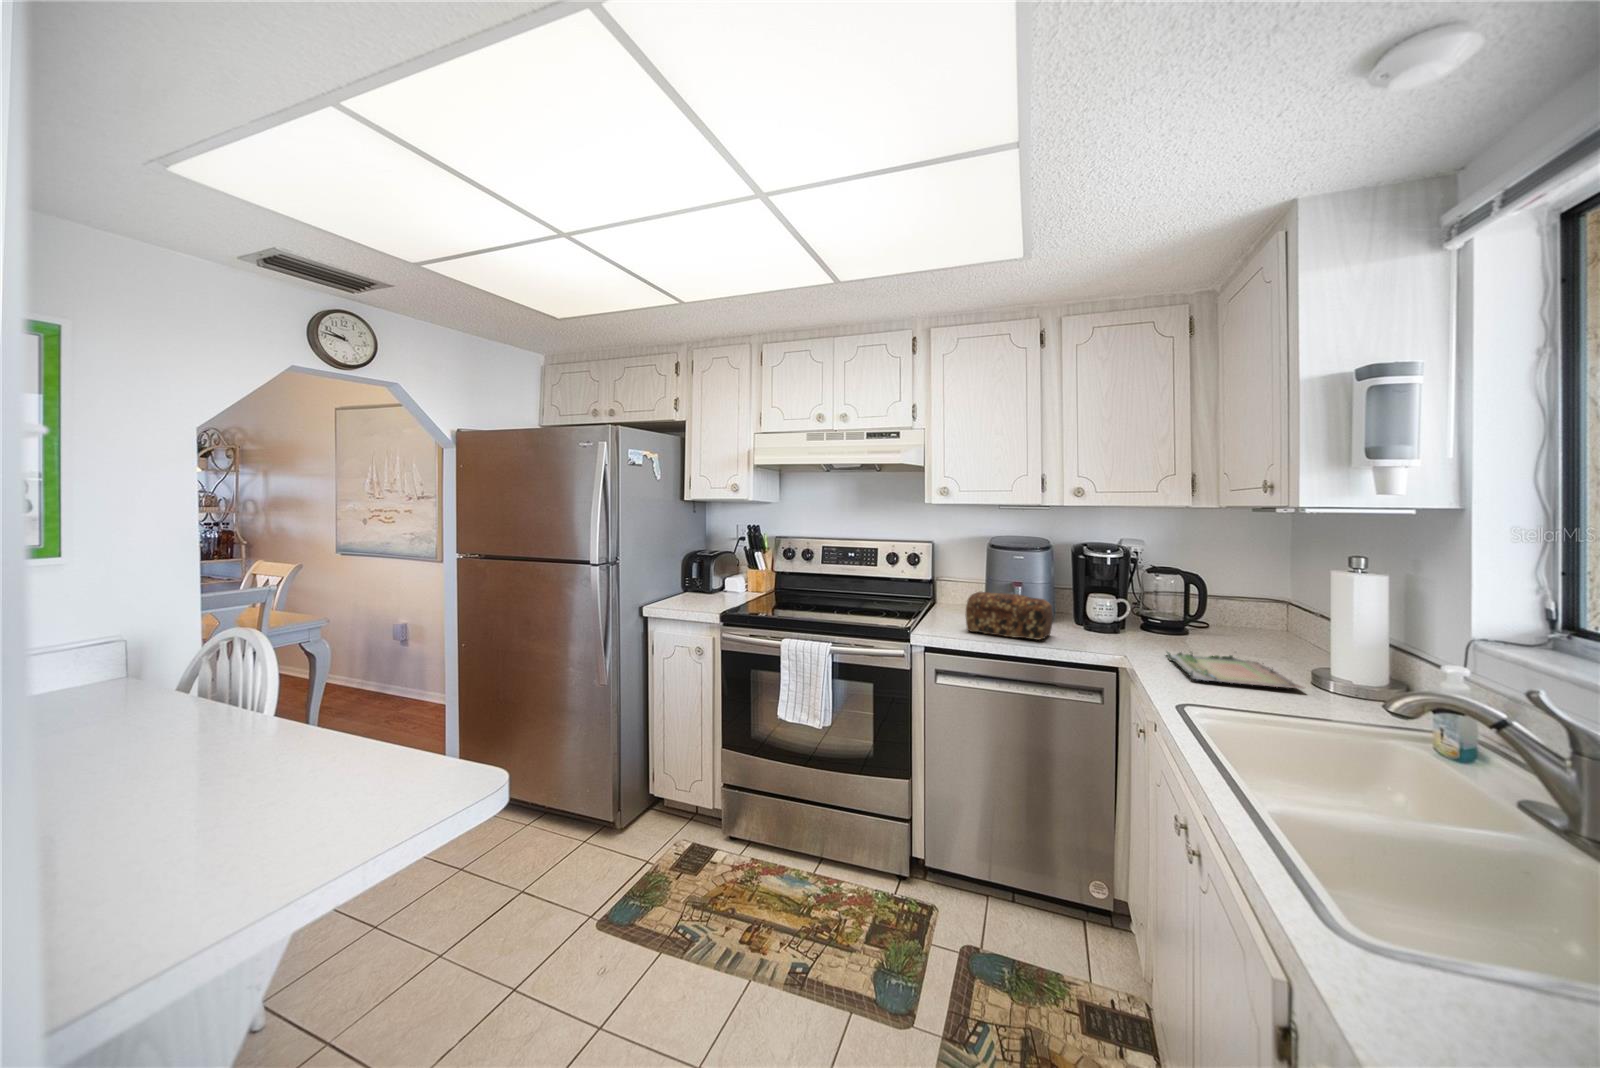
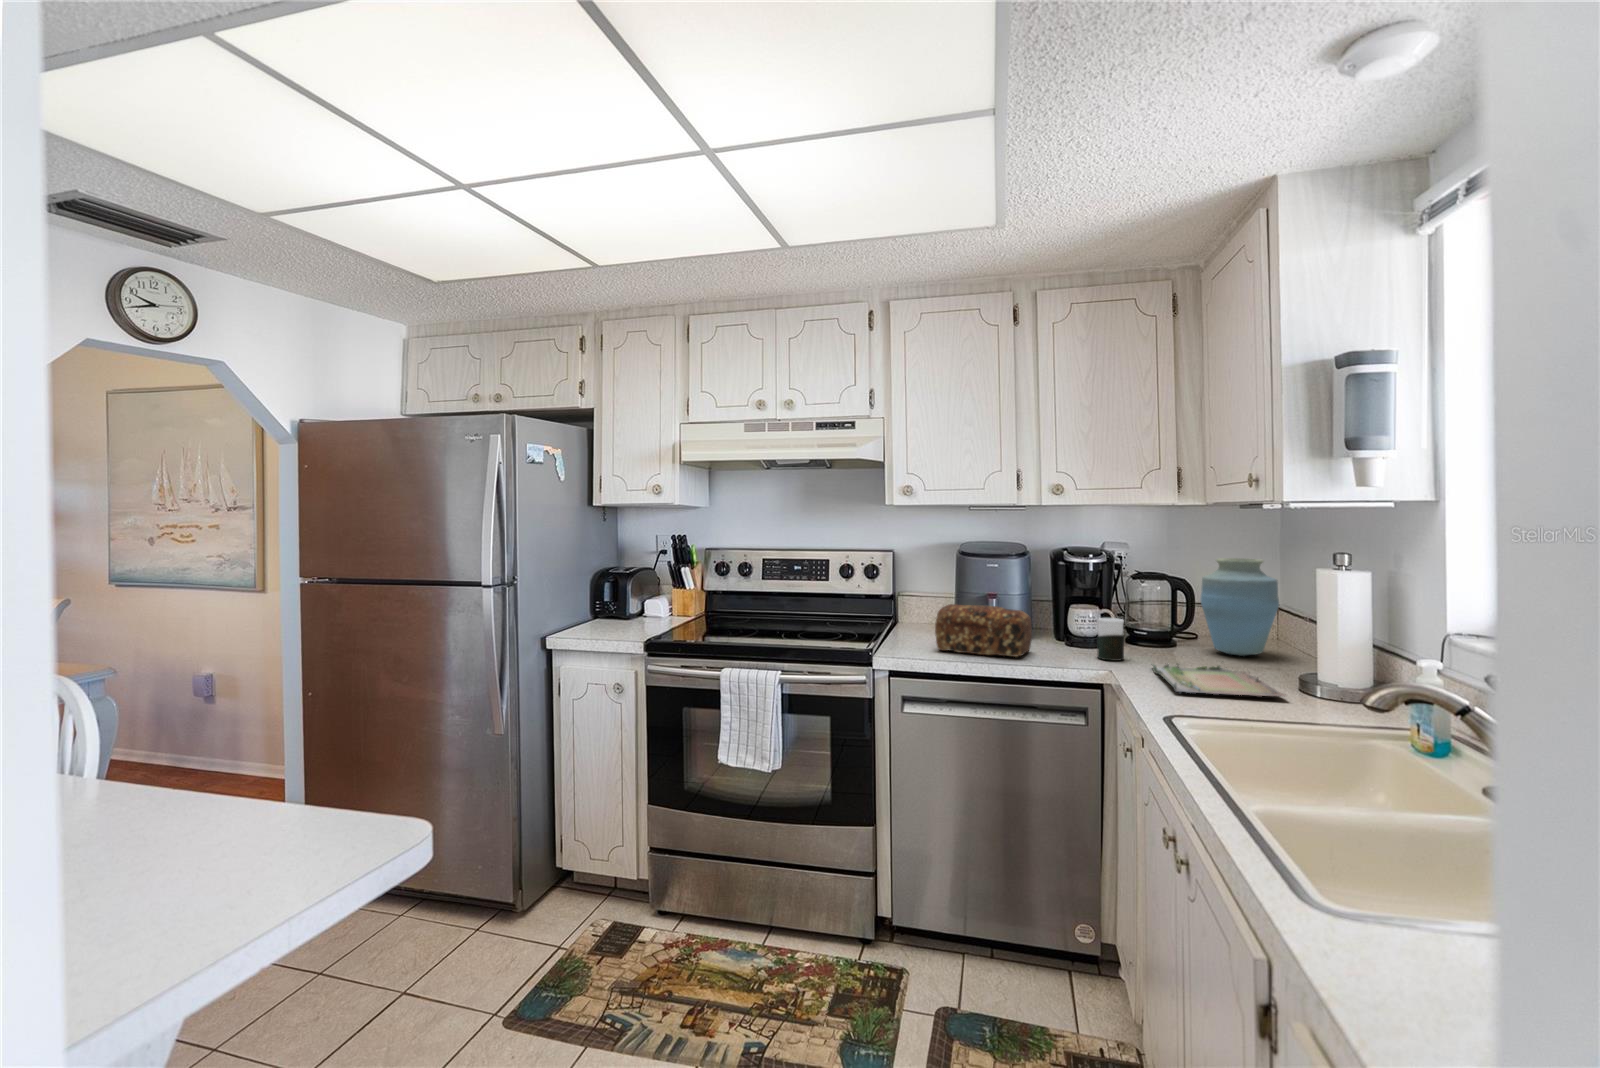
vase: none [1212,557,1290,646] -> present [1201,558,1279,656]
cup: none [1113,608,1139,647] -> present [1097,618,1124,661]

